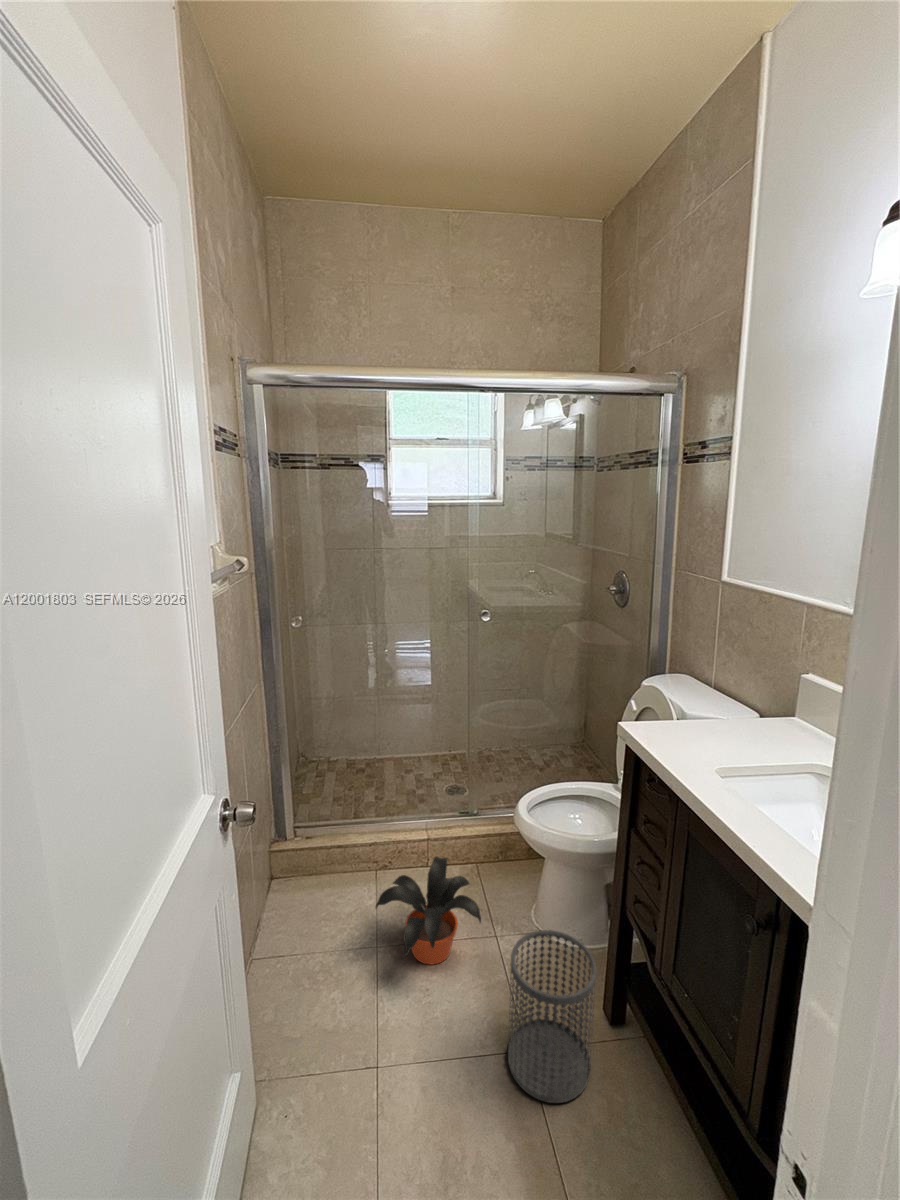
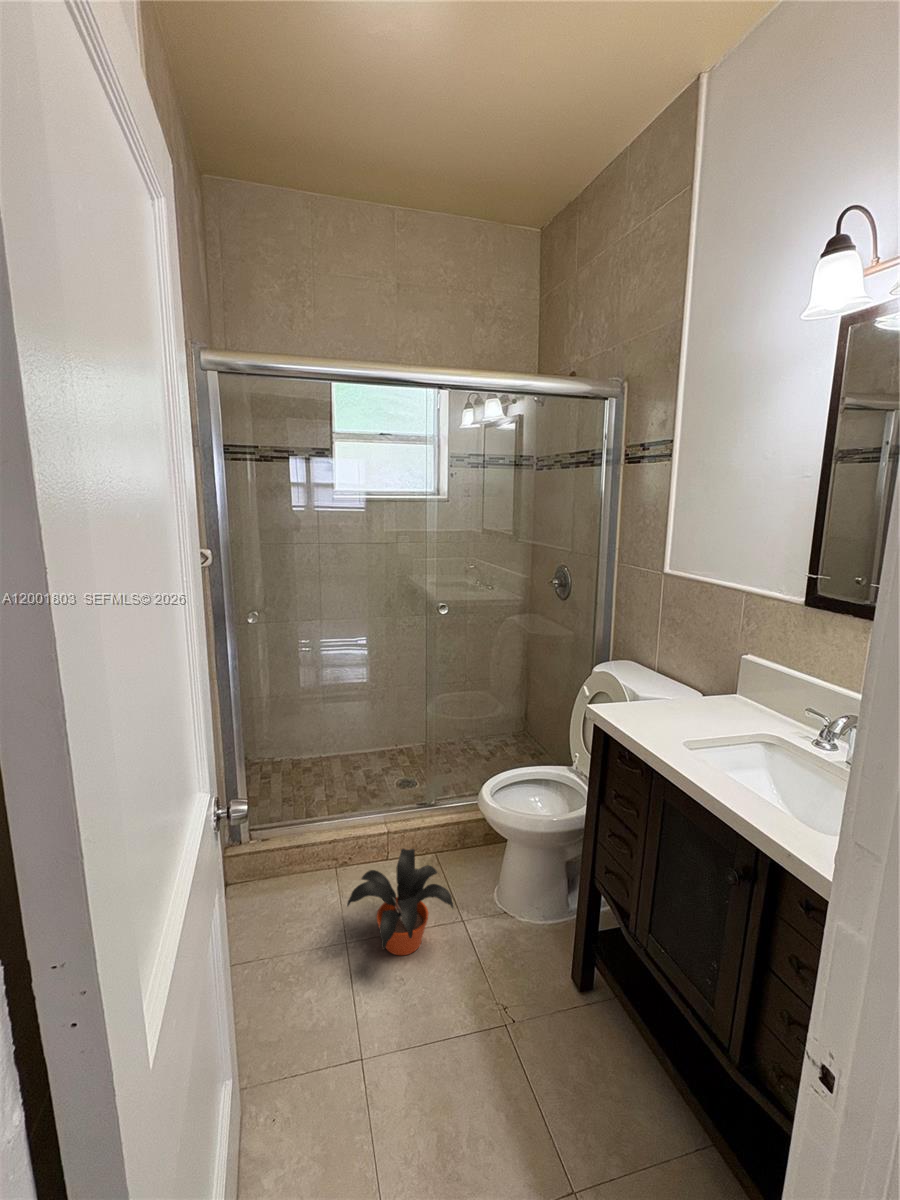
wastebasket: present [508,930,597,1103] -> none [490,909,575,1072]

